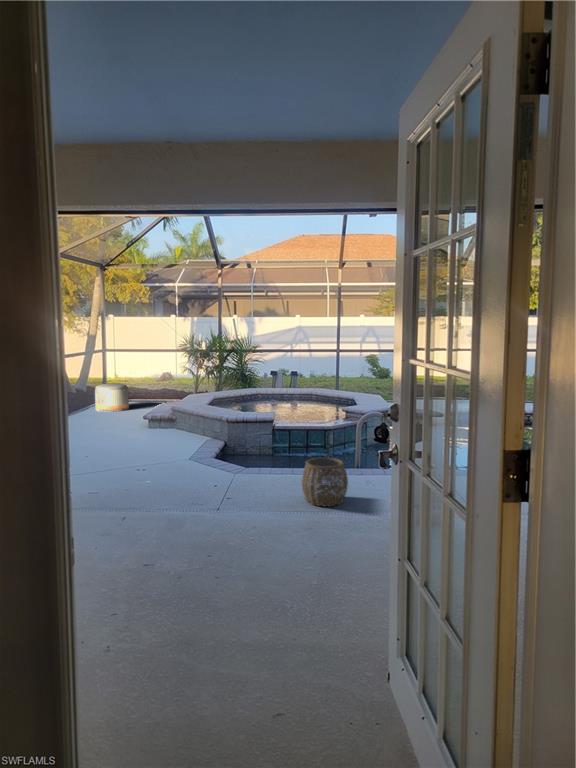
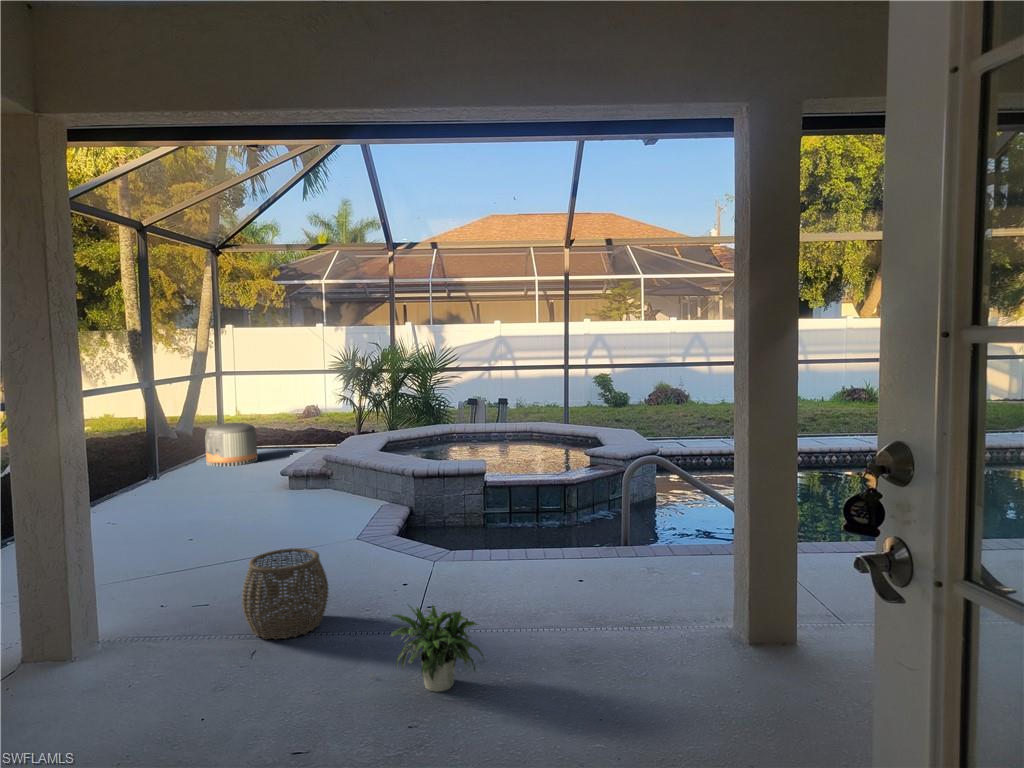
woven basket: present [302,458,348,507] -> present [242,548,329,640]
potted plant: none [185,486,246,534] -> present [370,605,484,692]

